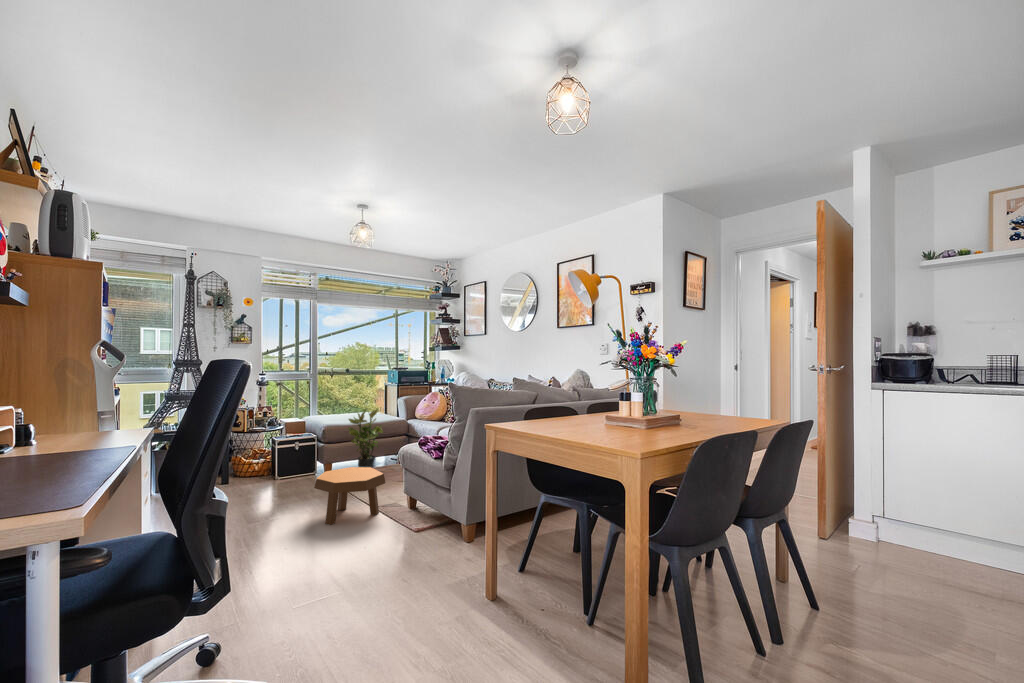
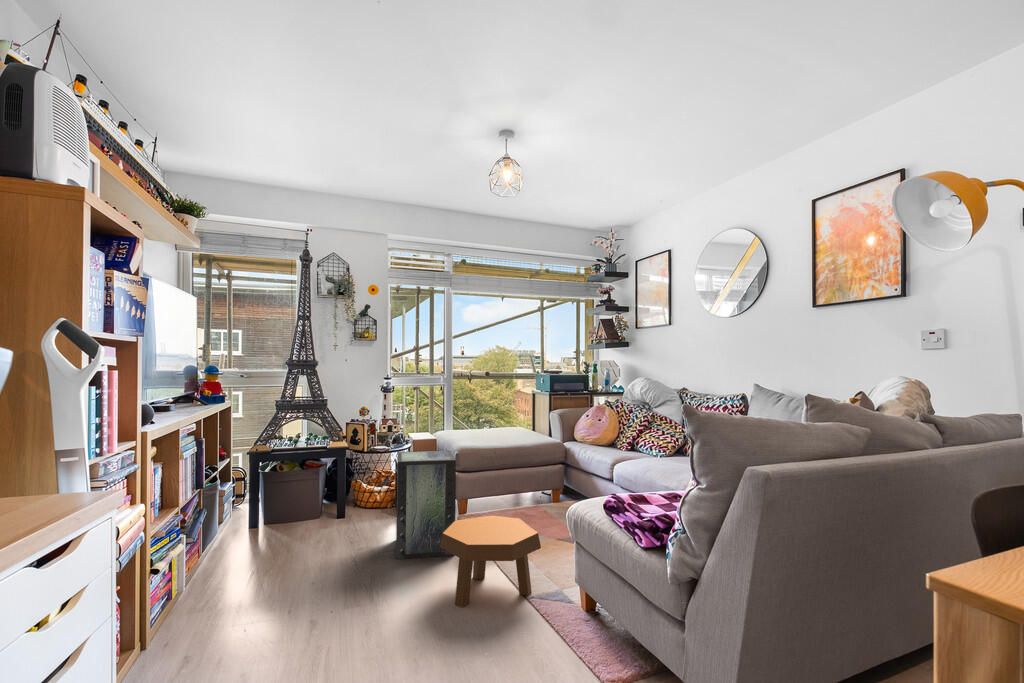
potted plant: present [349,408,383,468] -> none [487,424,533,517]
storage box: none [276,426,325,505] -> present [396,450,456,559]

